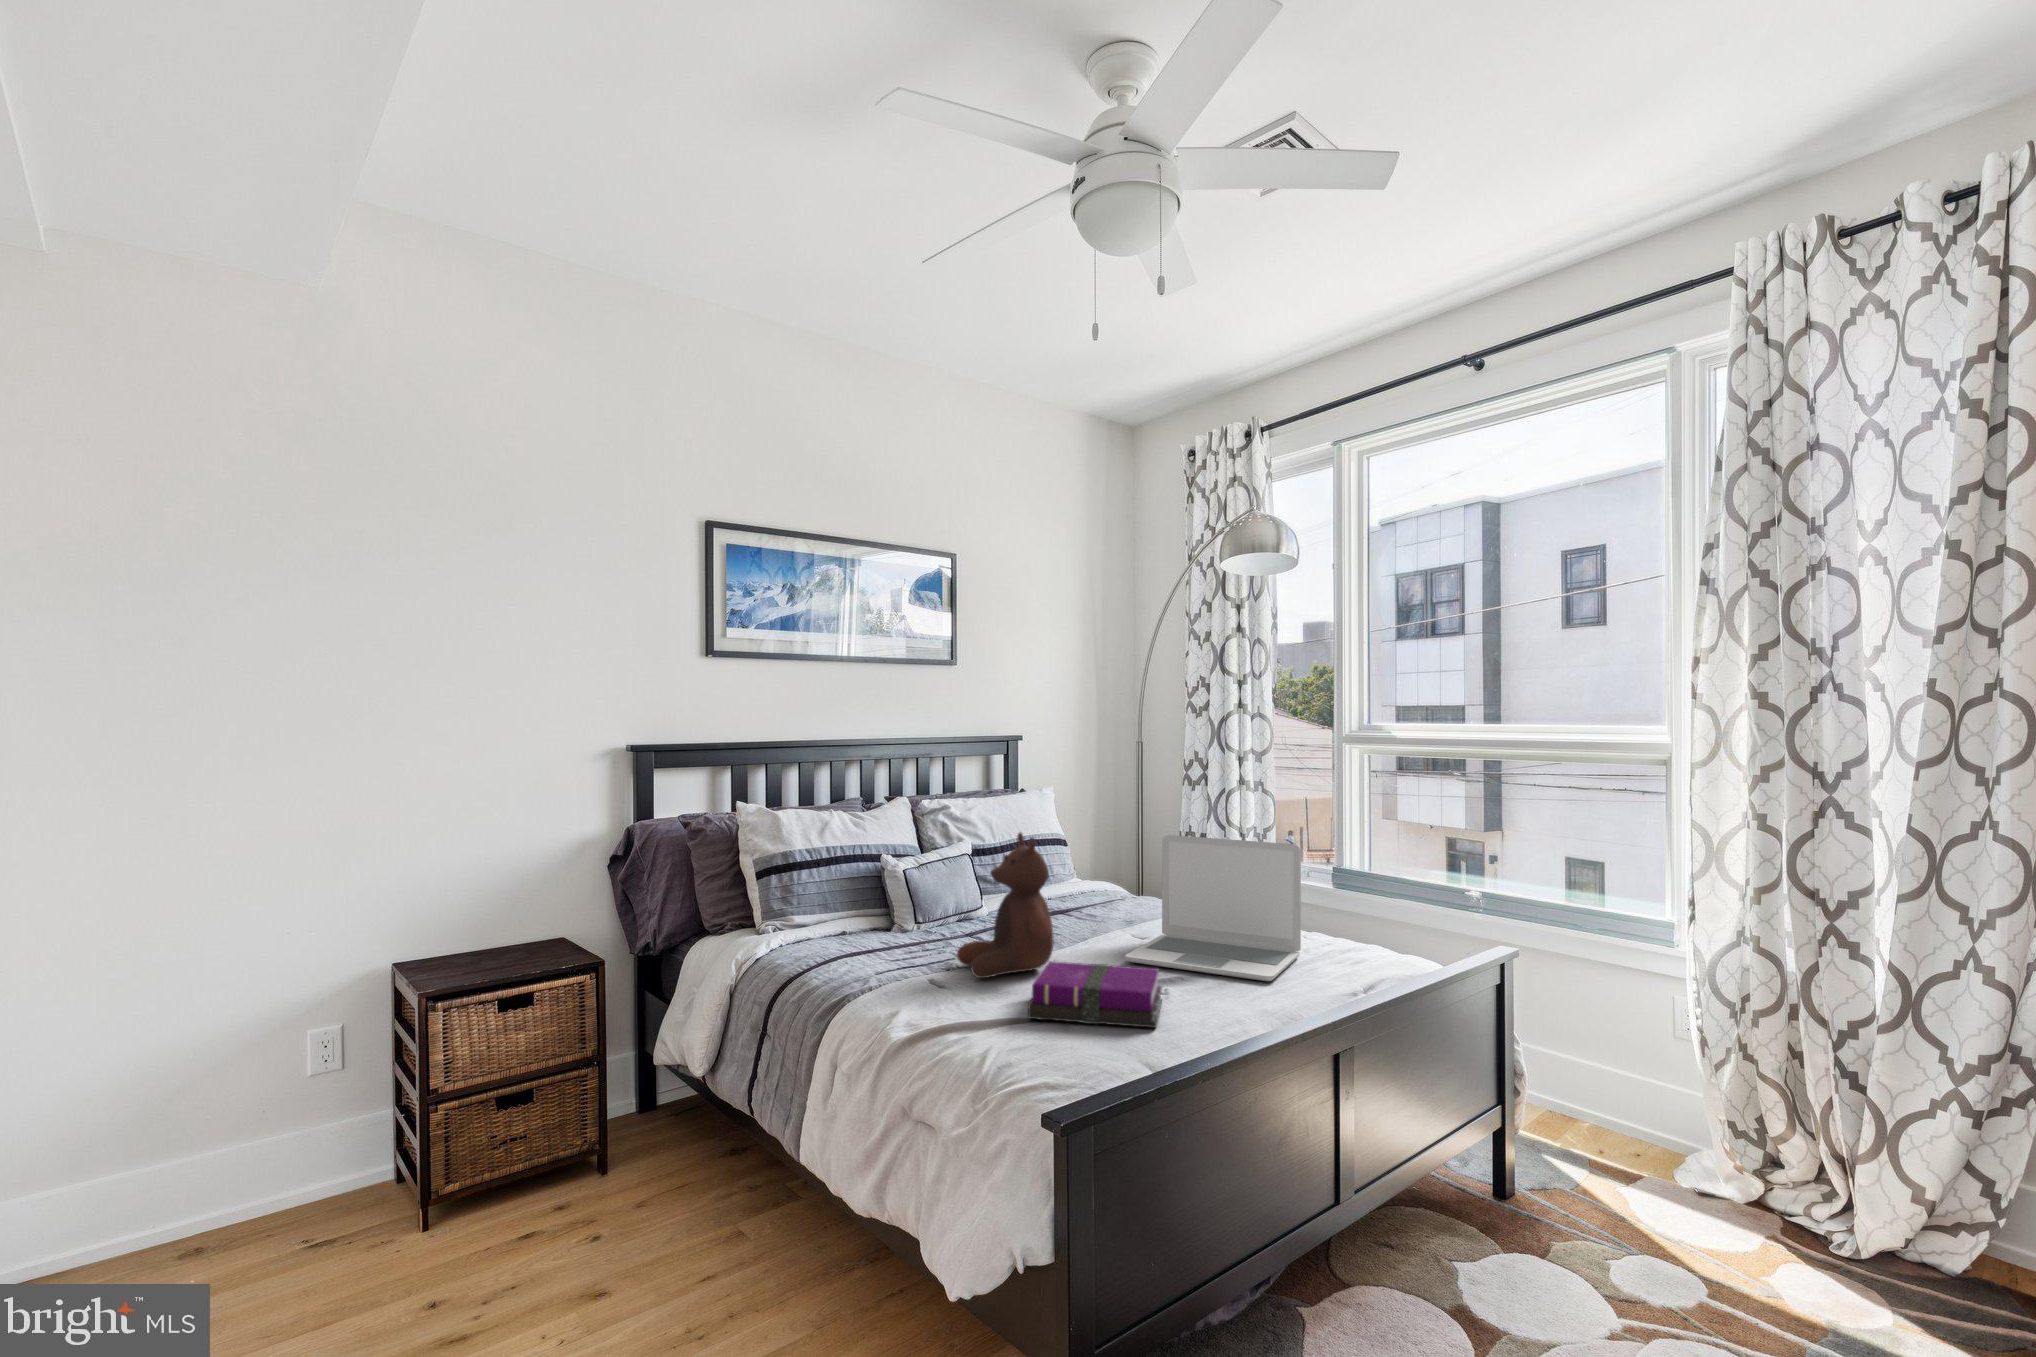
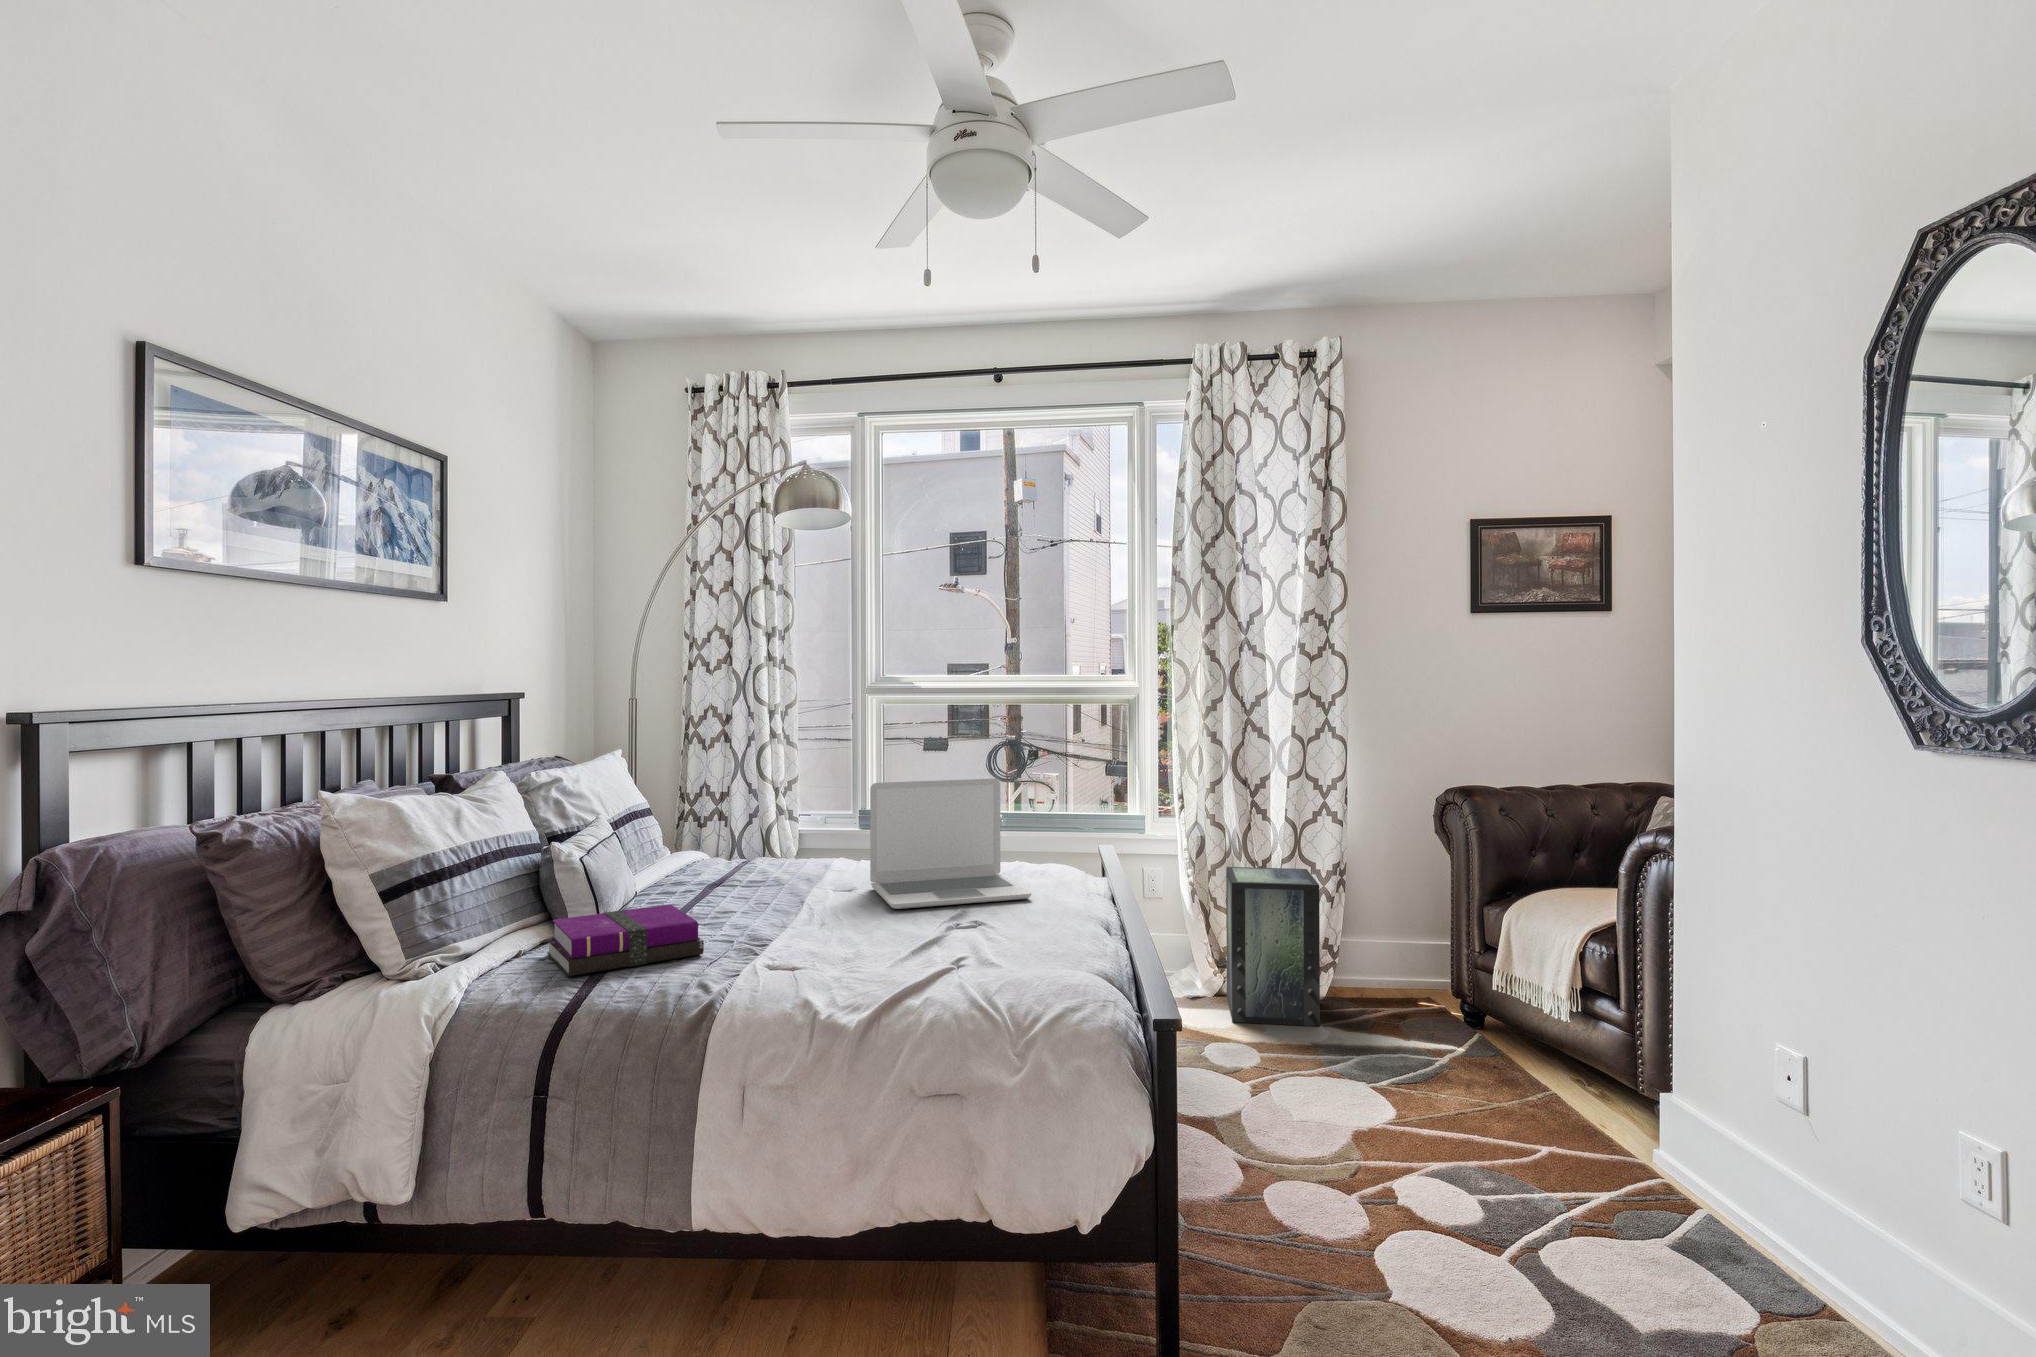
stuffed bear: present [957,833,1054,978] -> none [748,789,873,952]
notebook: present [1028,961,1162,1028] -> present [547,905,704,976]
storage box: none [1717,1016,1921,1303] -> present [1226,867,1320,1026]

